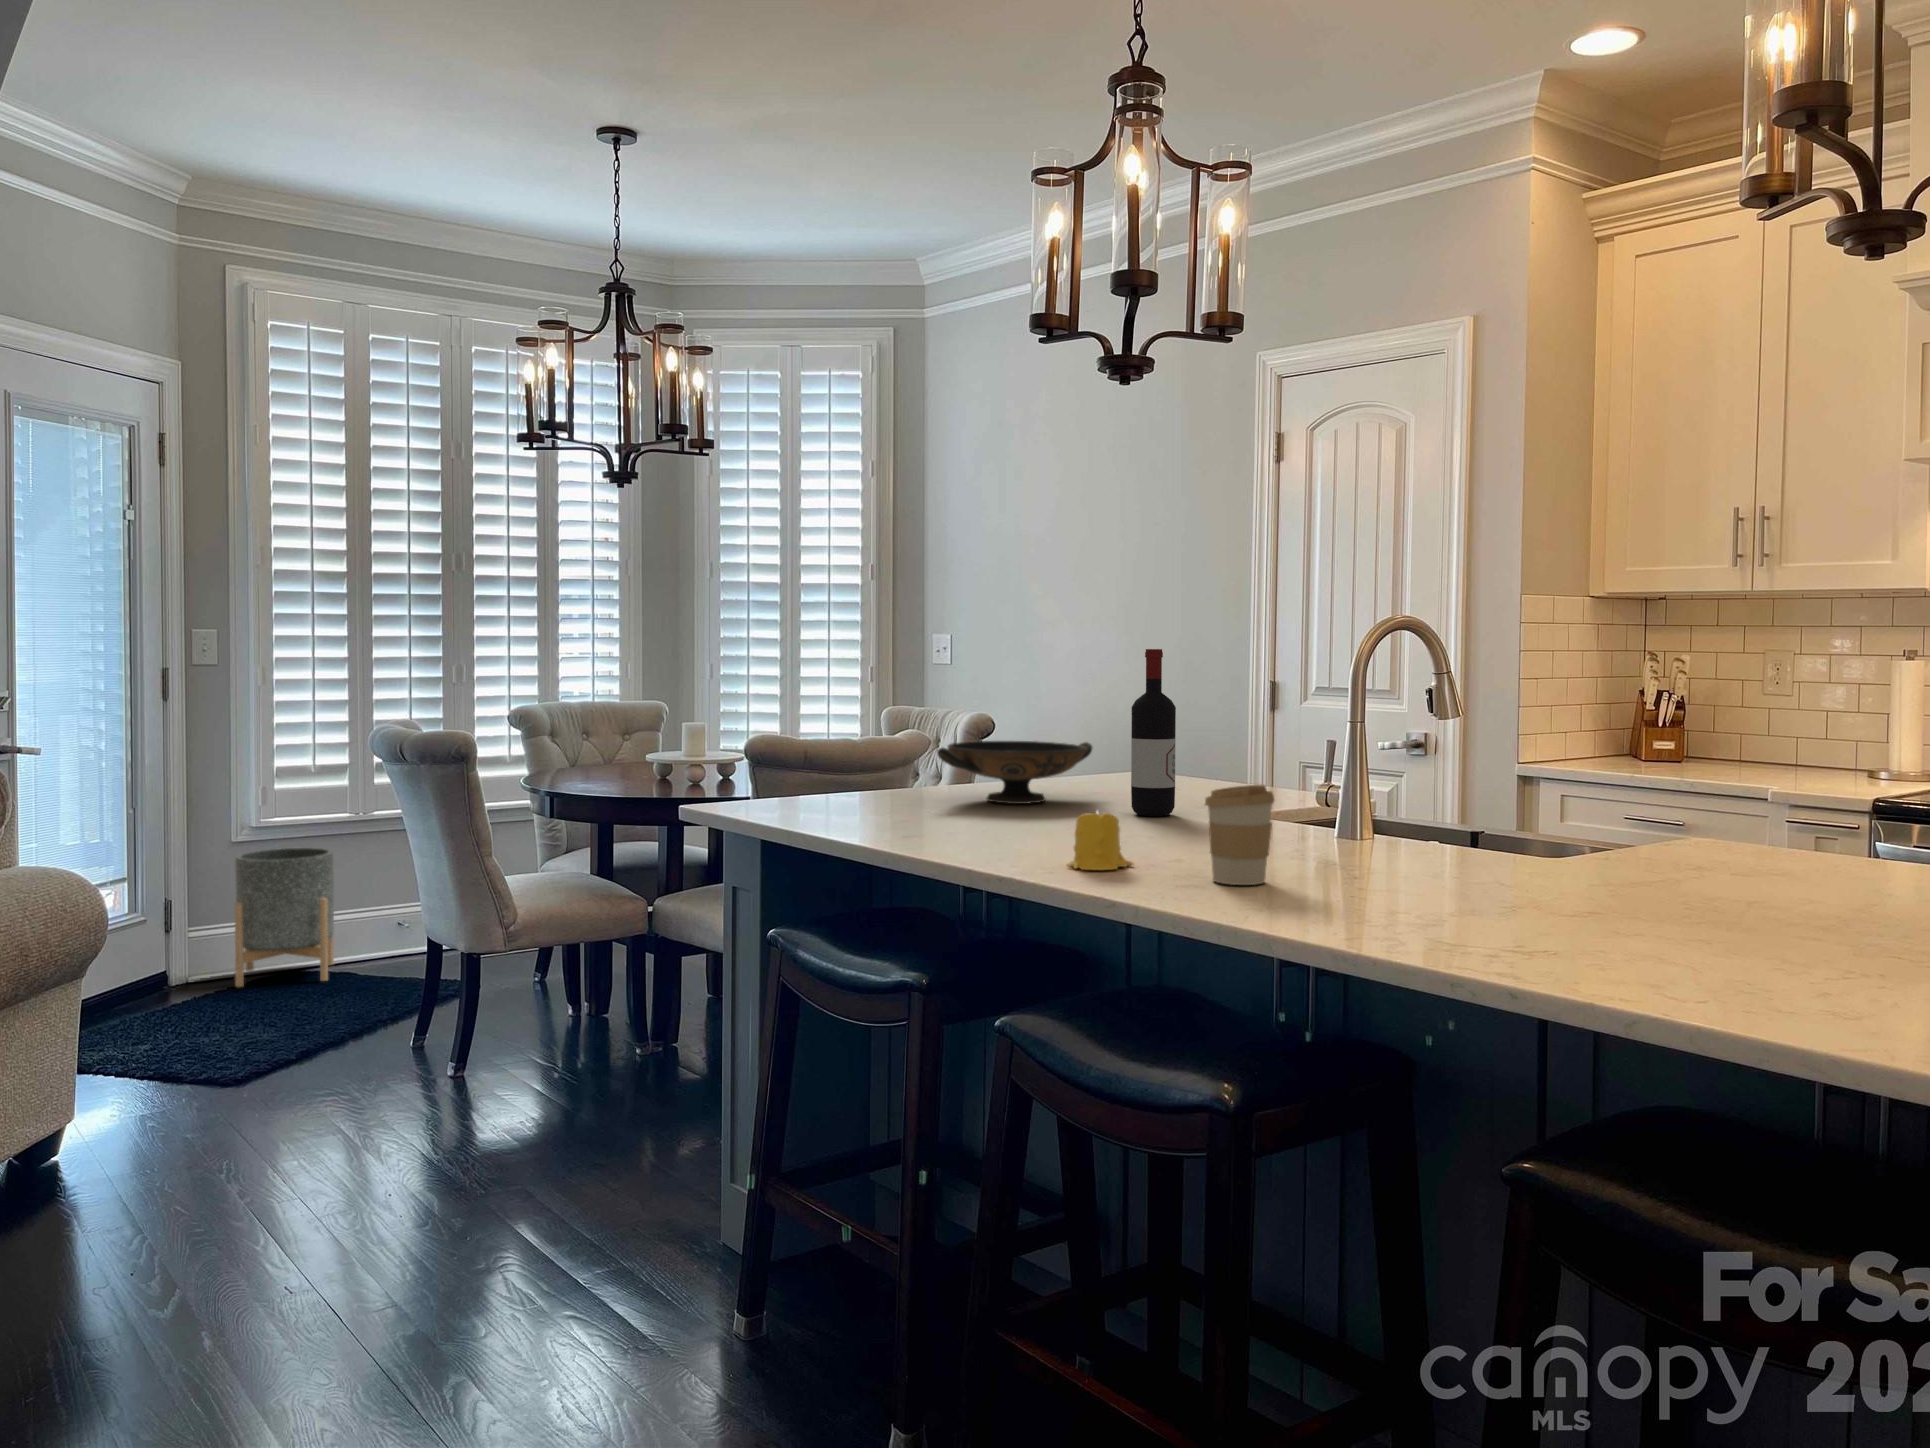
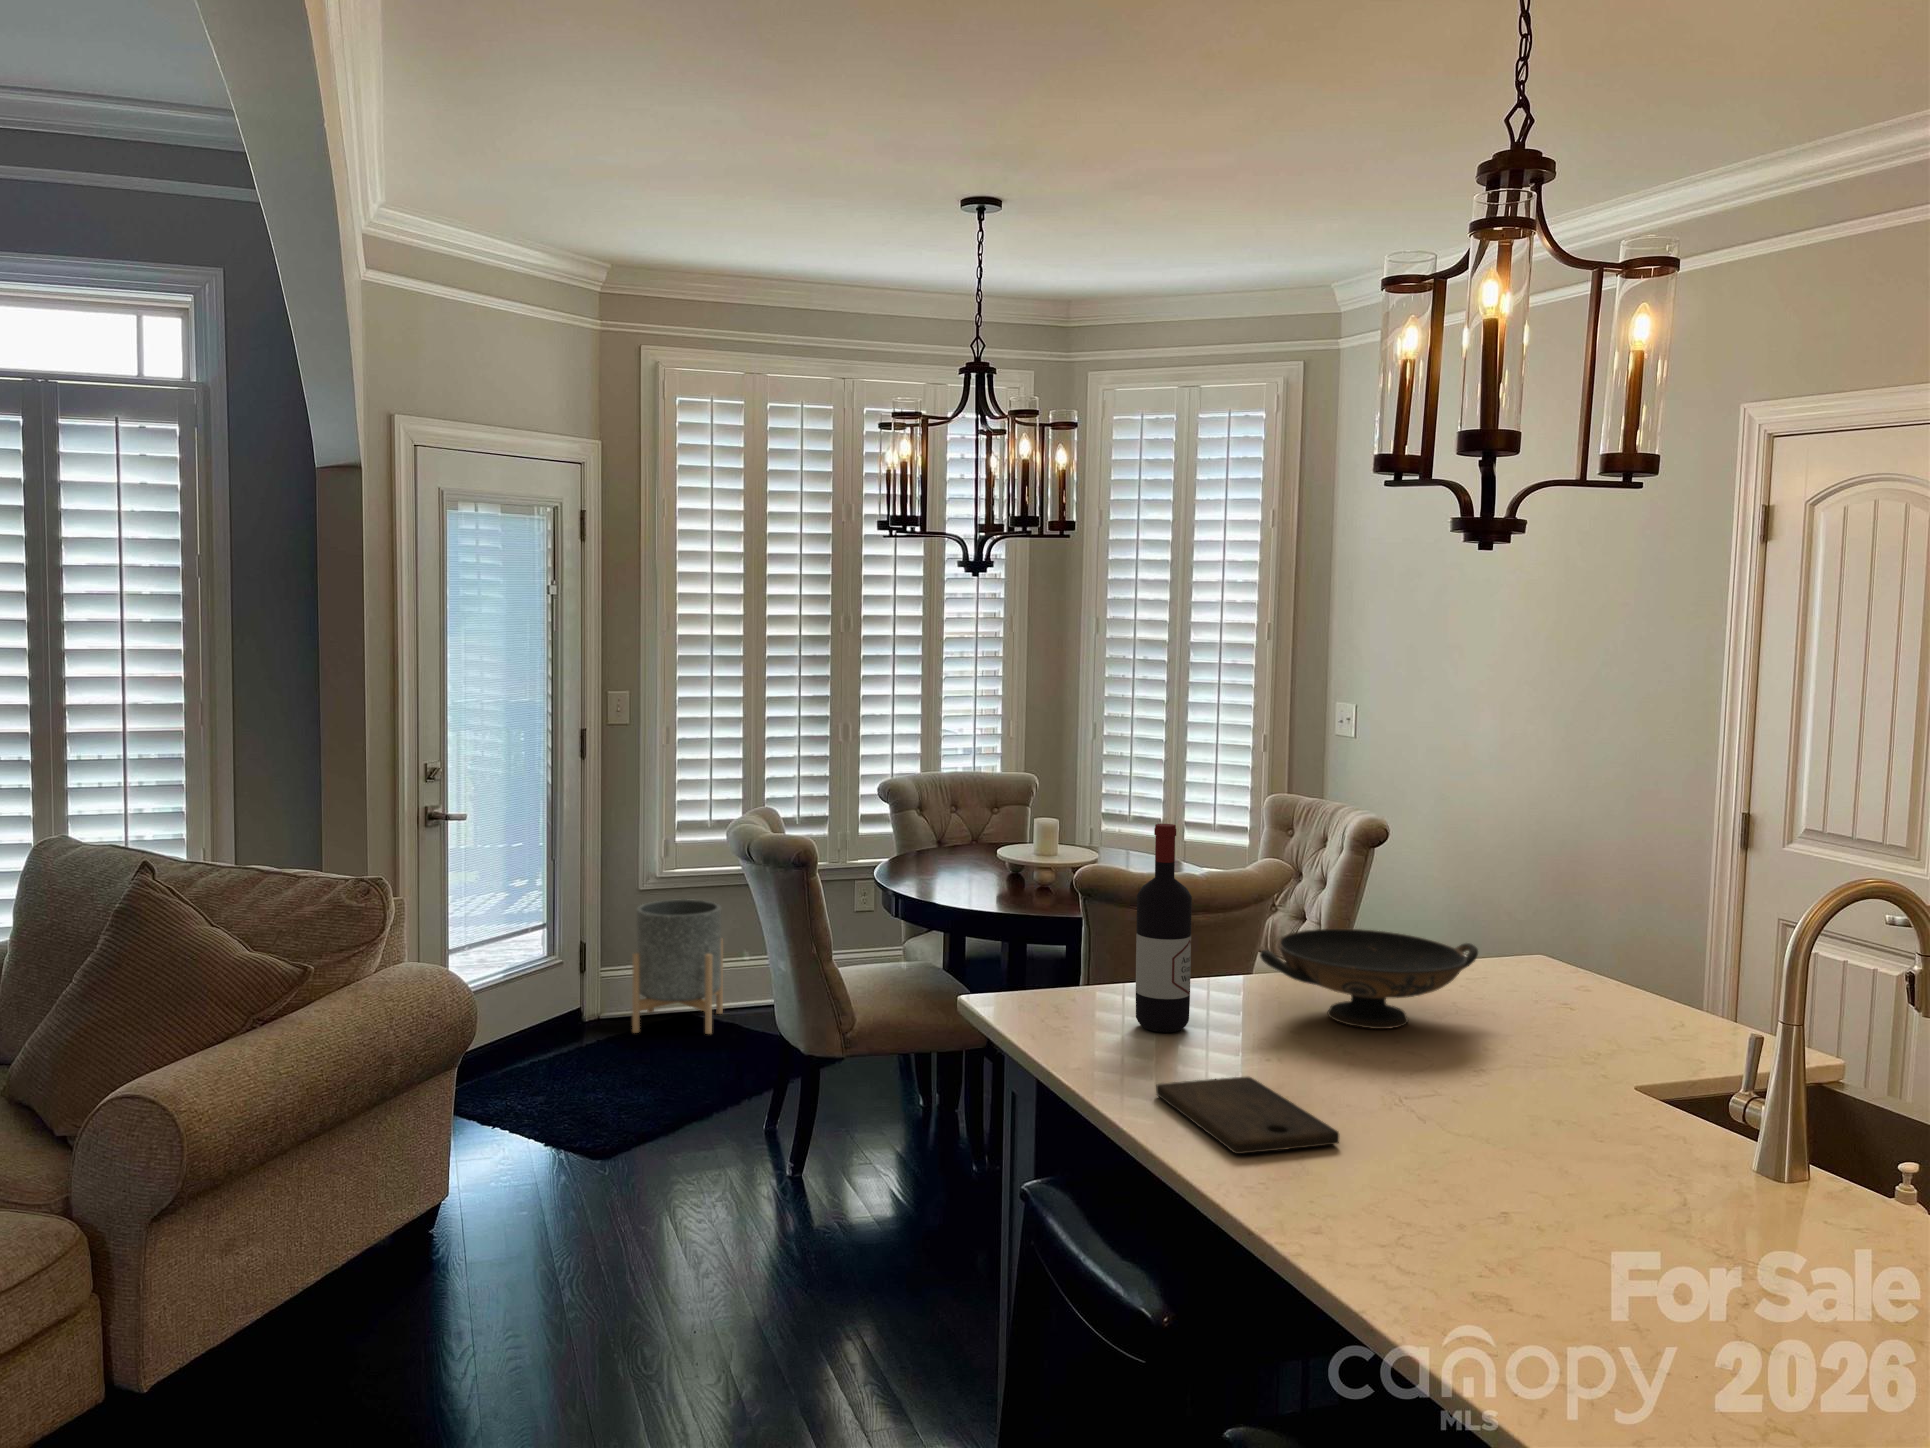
wine bottle: present [1131,649,1176,816] -> present [1136,824,1192,1032]
coffee cup: present [1205,785,1274,885] -> none [1604,1173,1729,1353]
candle: present [1067,813,1134,870] -> none [1386,1153,1493,1257]
cutting board: none [880,820,1021,849] -> present [1156,1077,1339,1154]

